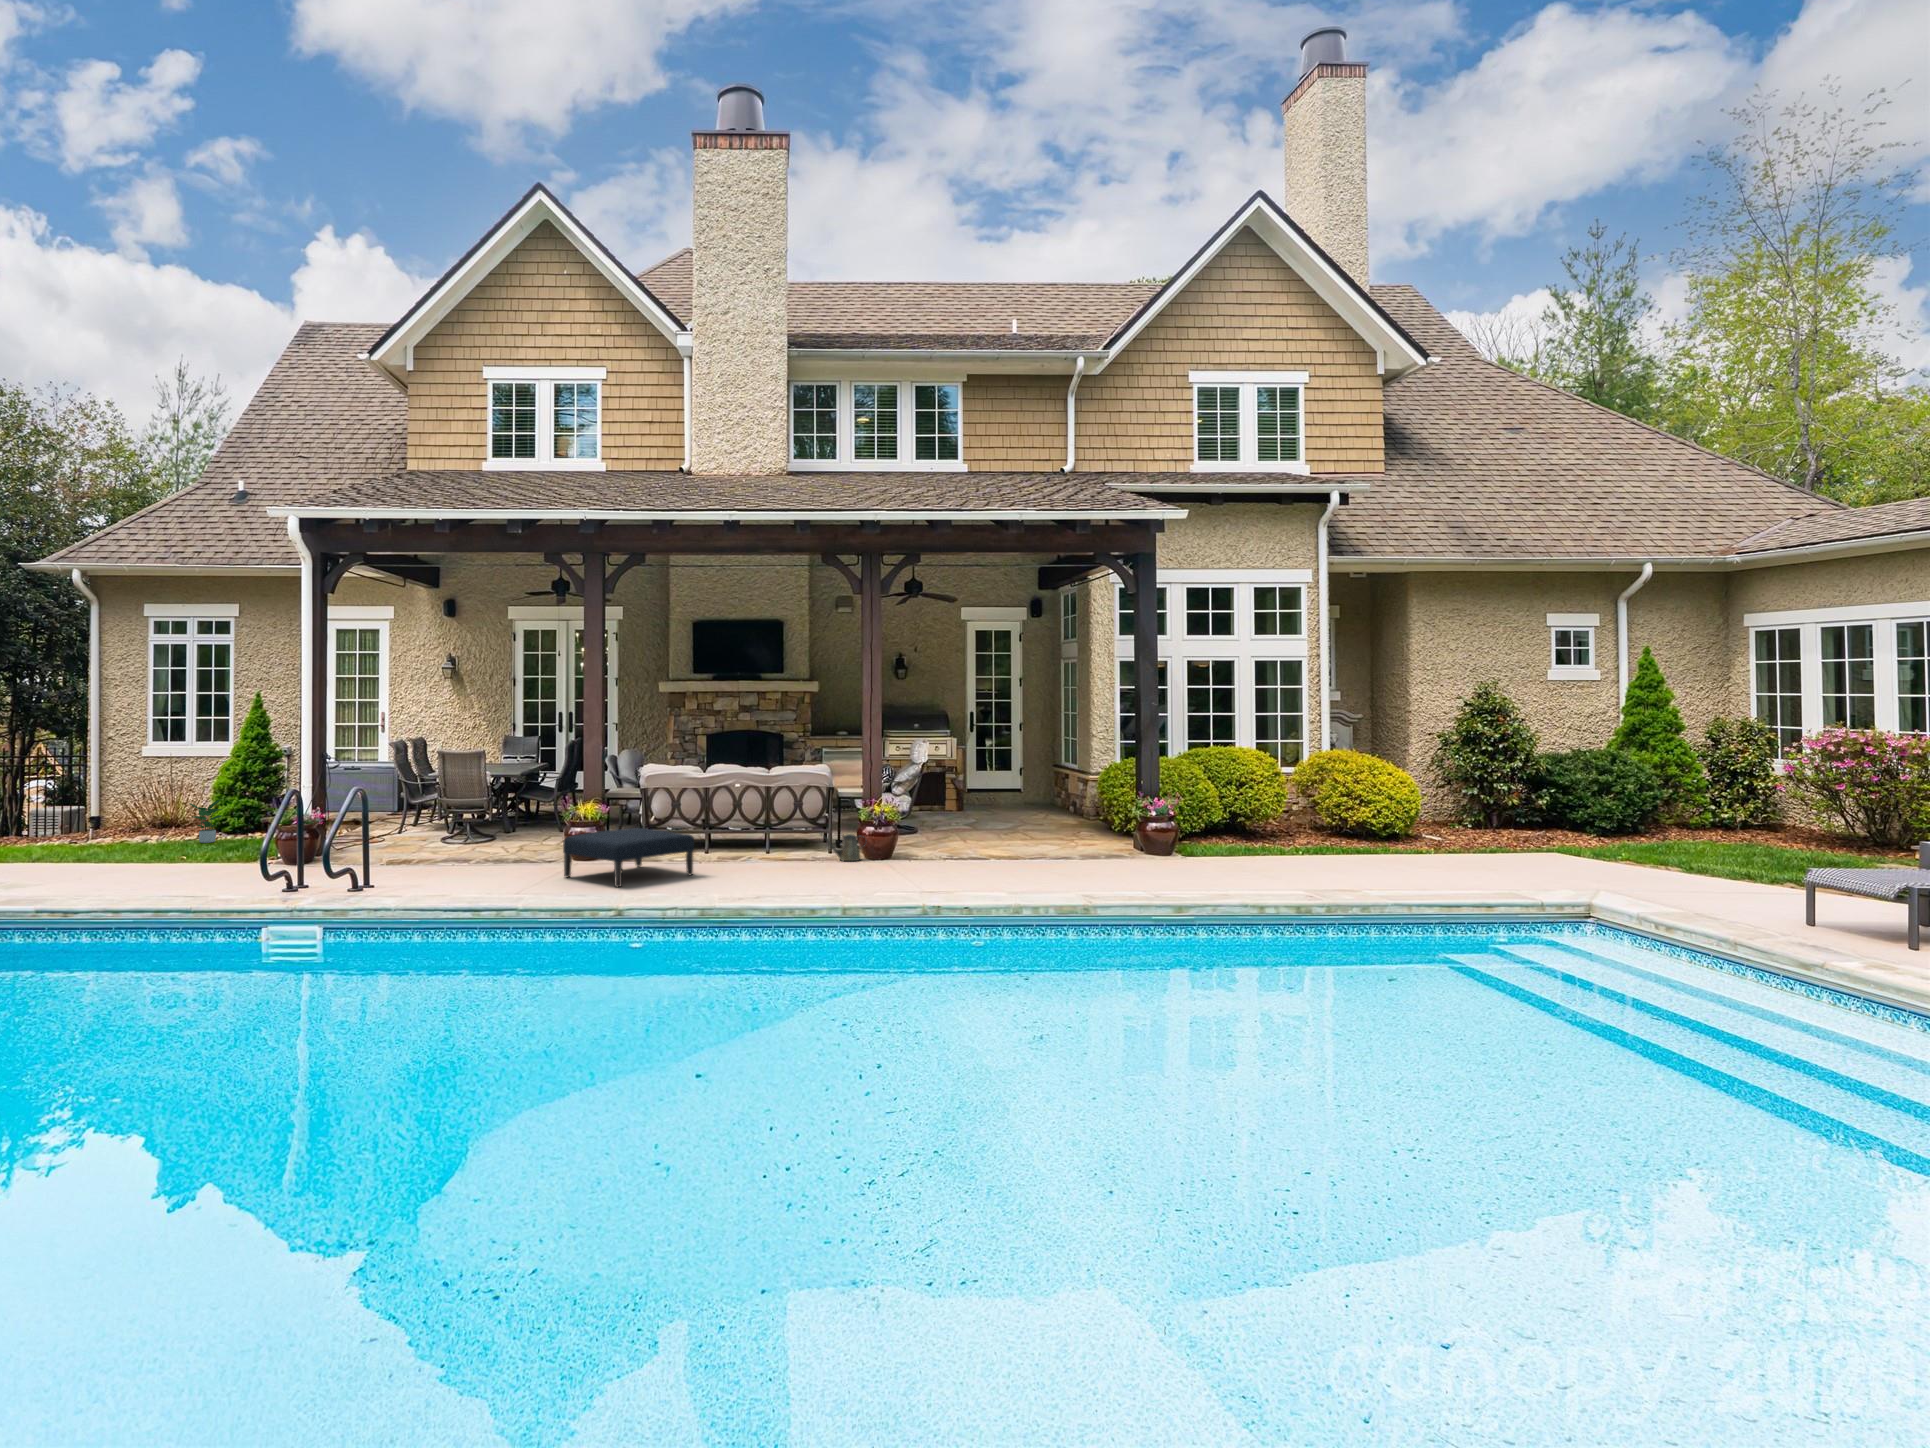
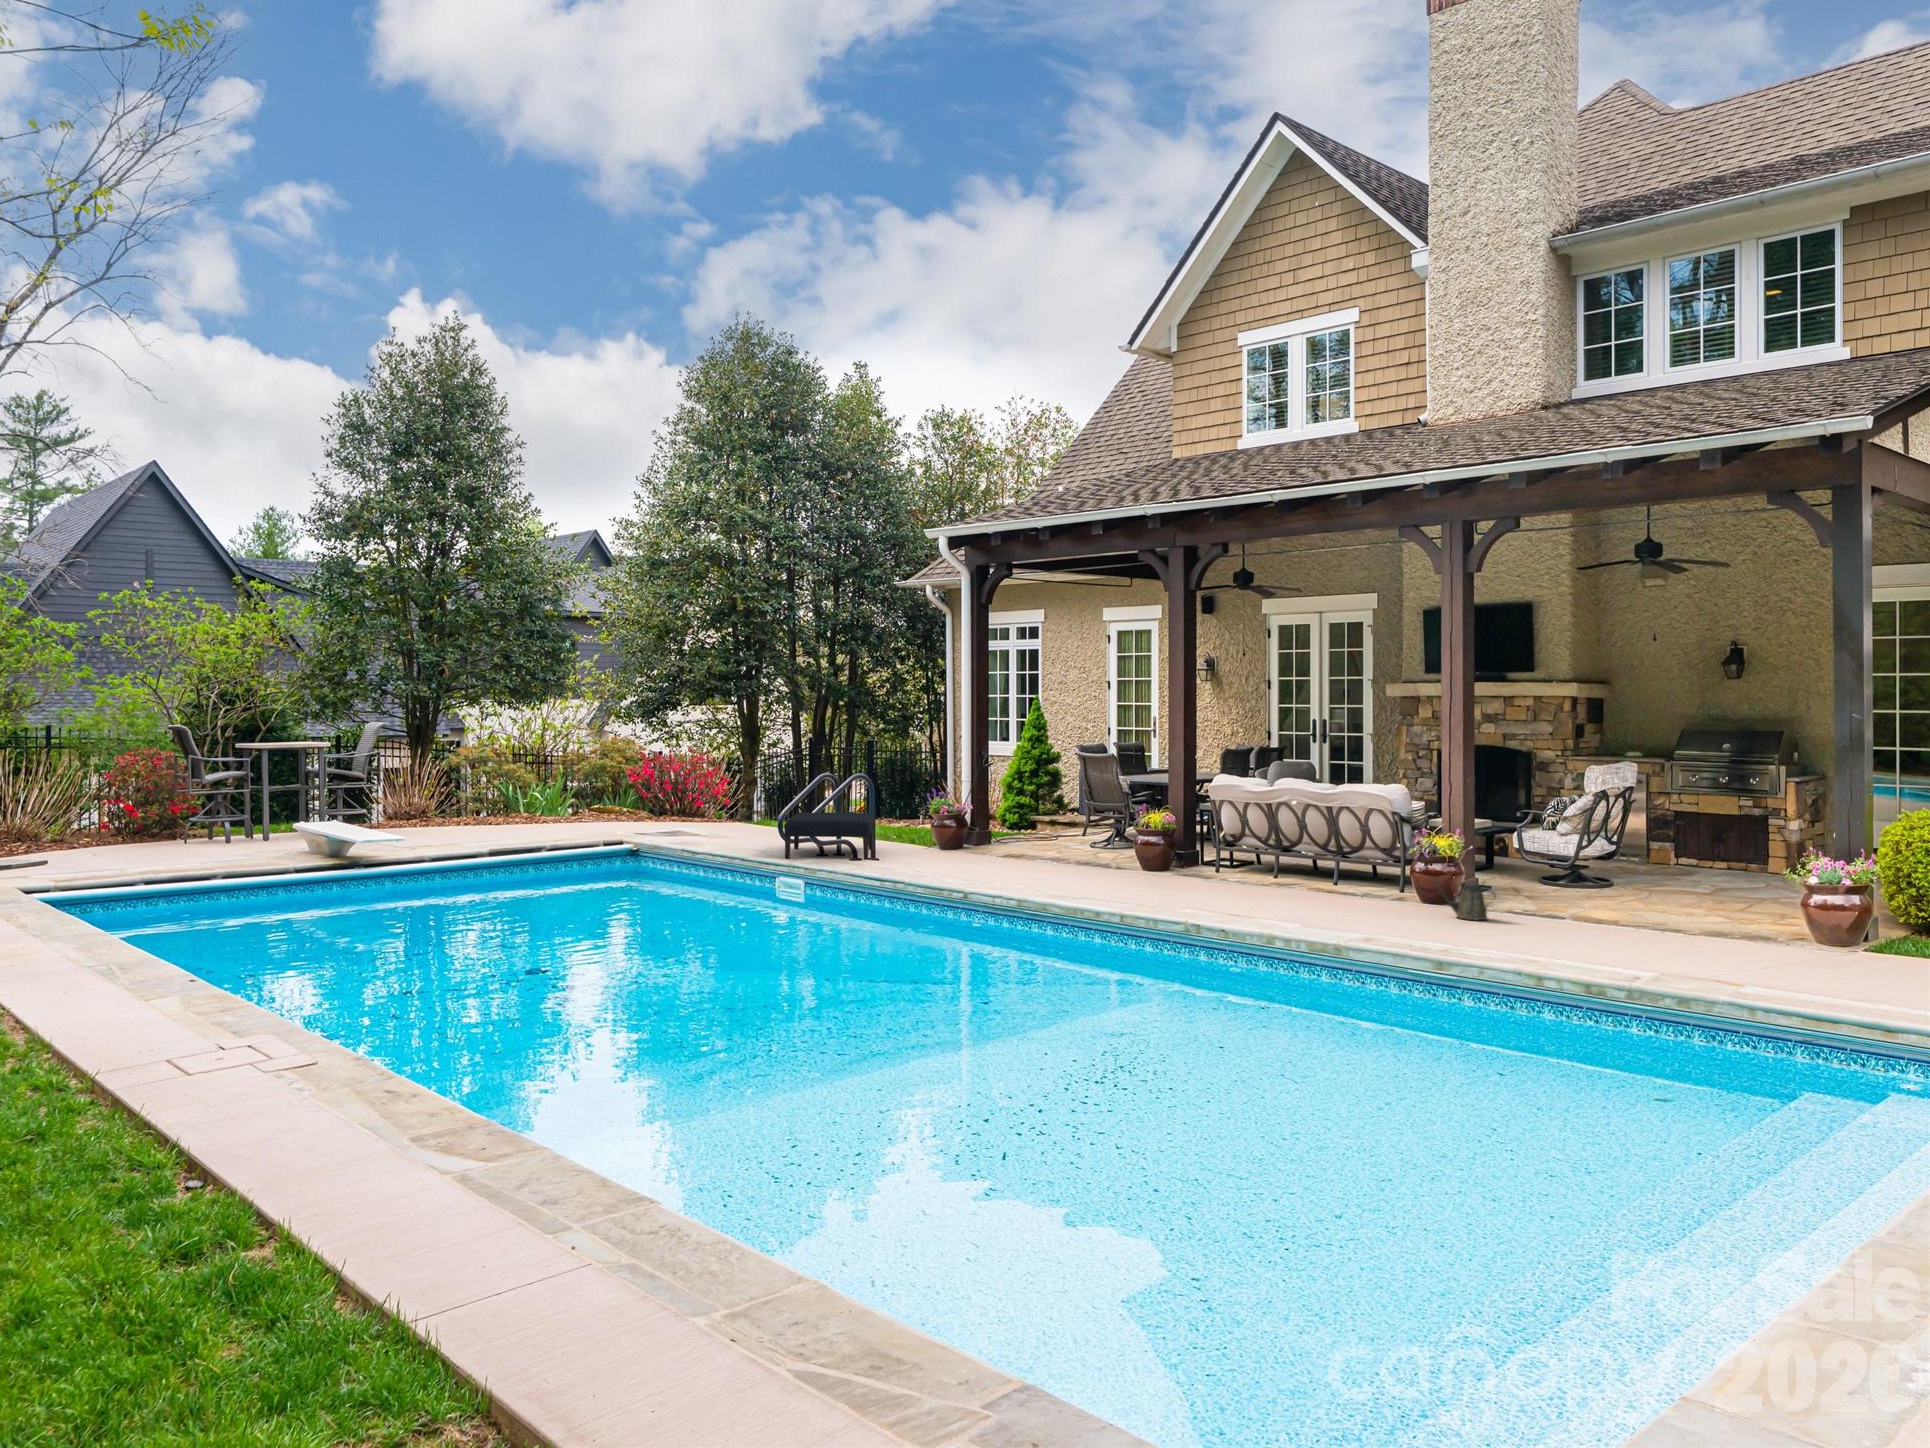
potted plant: present [189,800,222,843] -> none [952,786,979,824]
ottoman: present [563,828,694,887] -> present [784,812,874,859]

